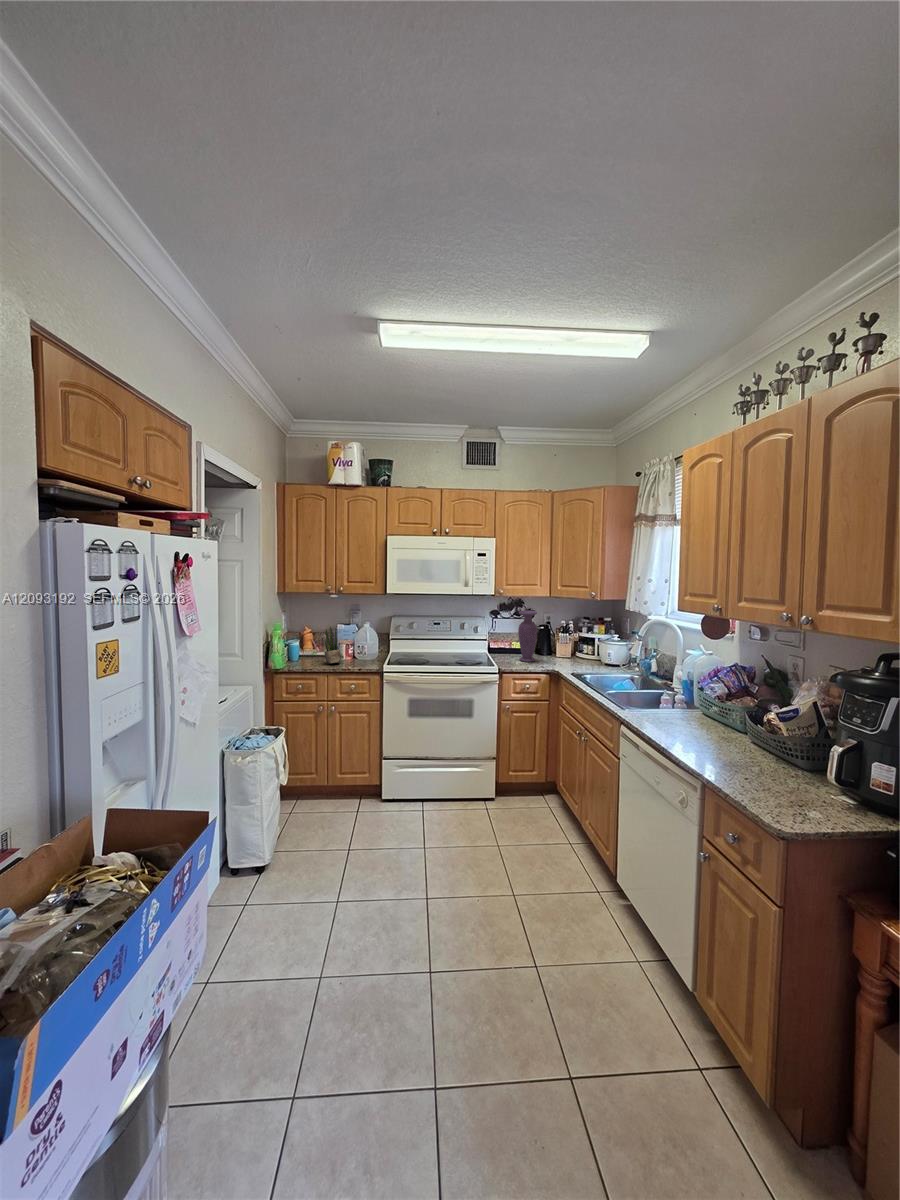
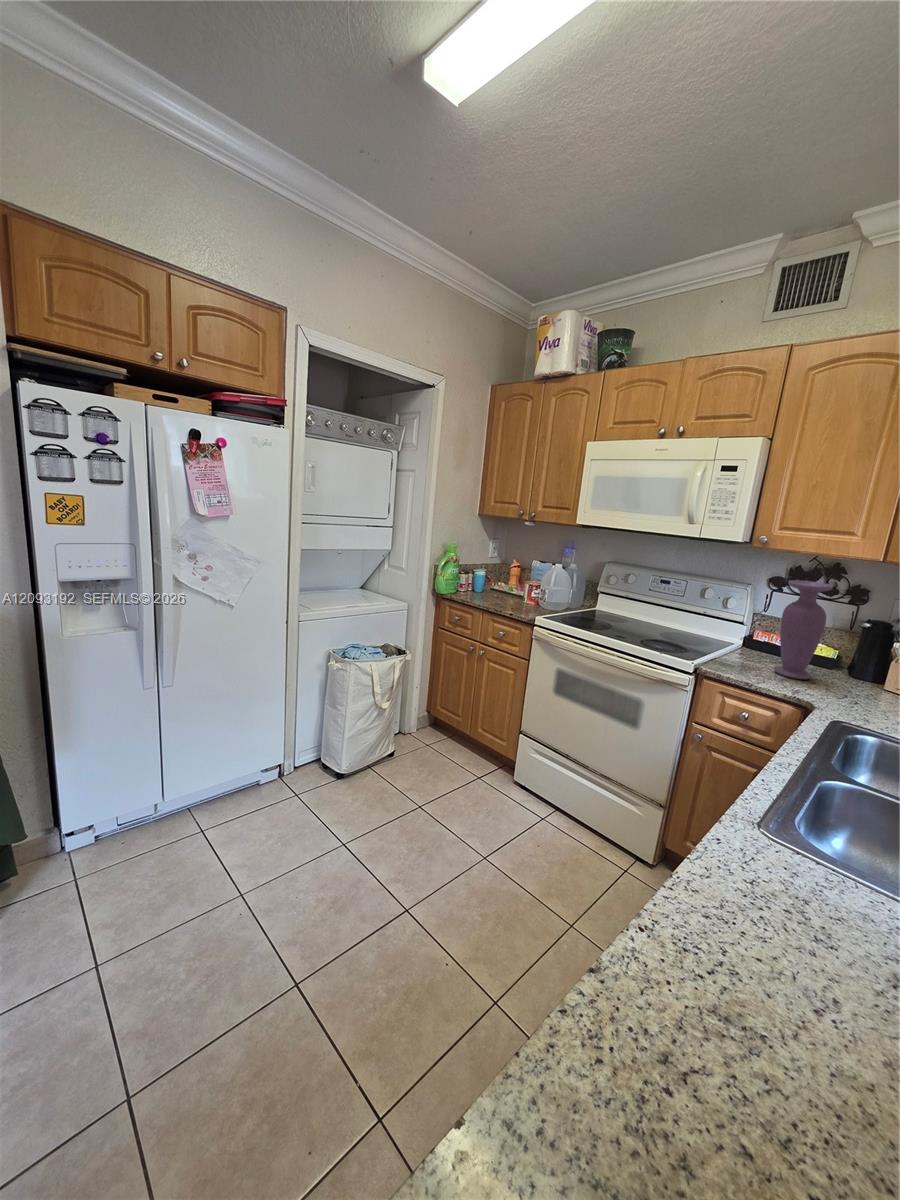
potted plant: present [325,627,341,664] -> none [491,557,511,602]

